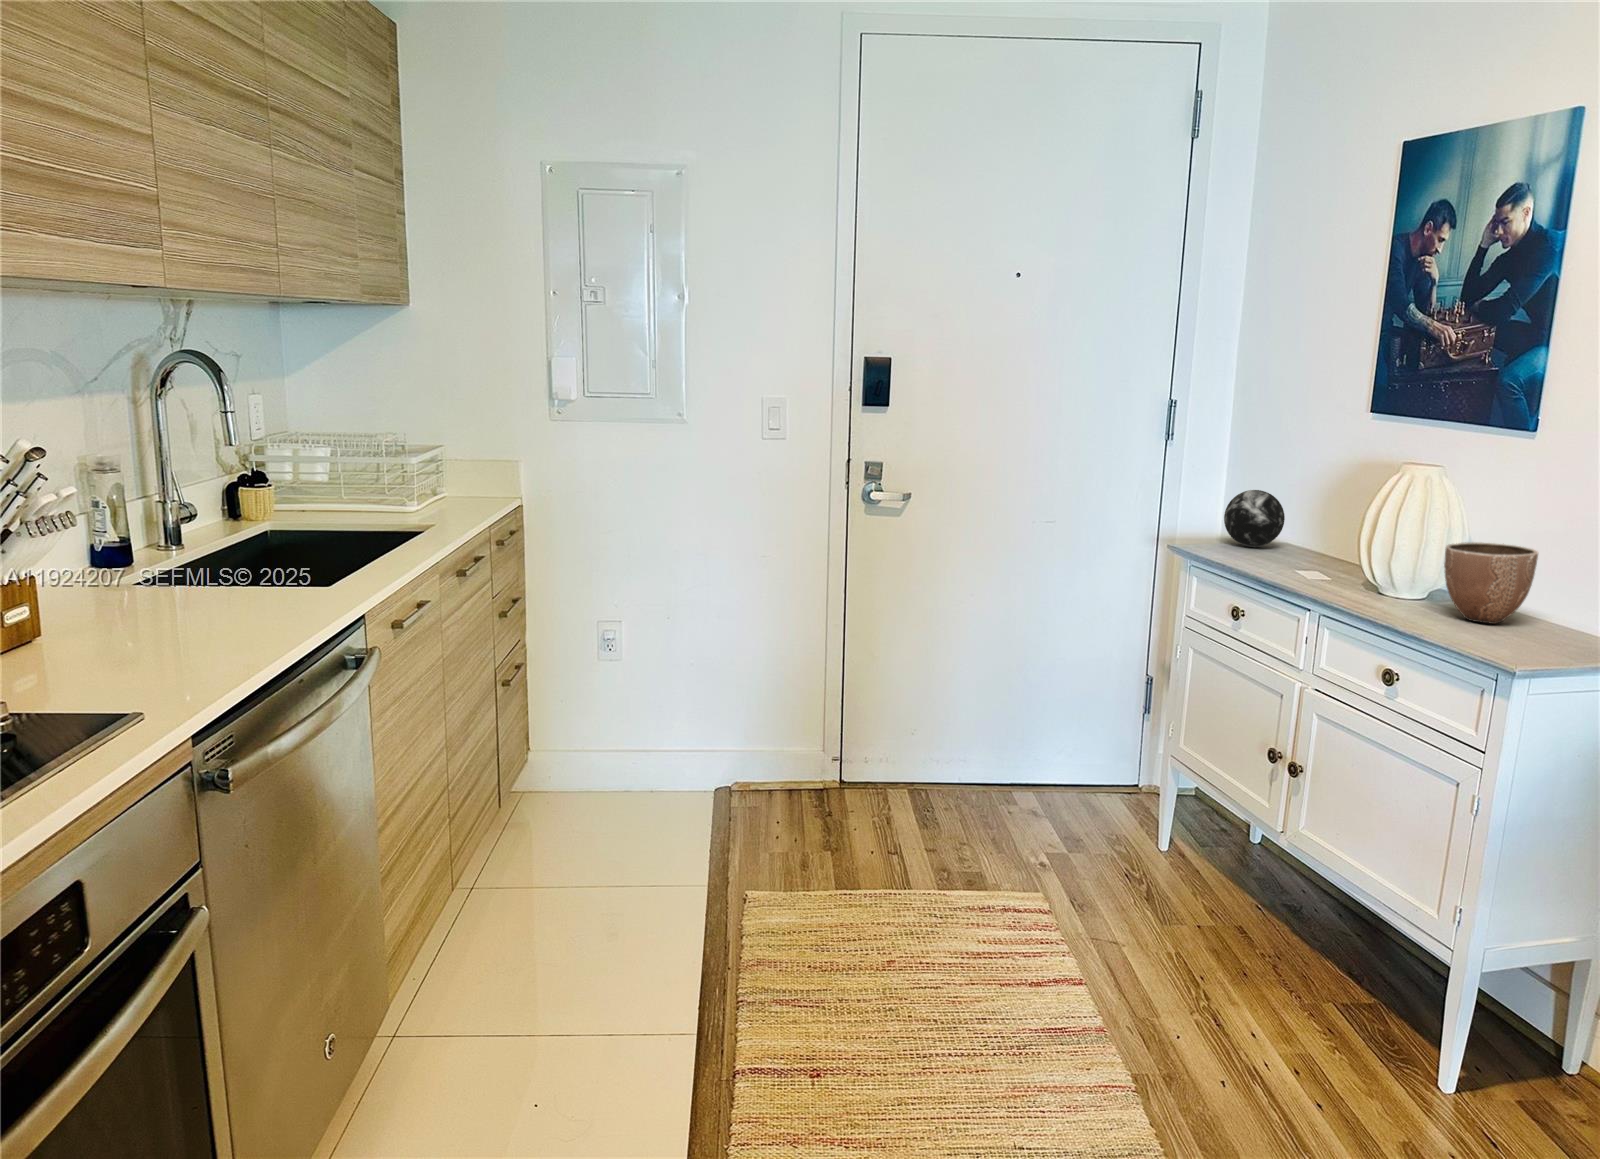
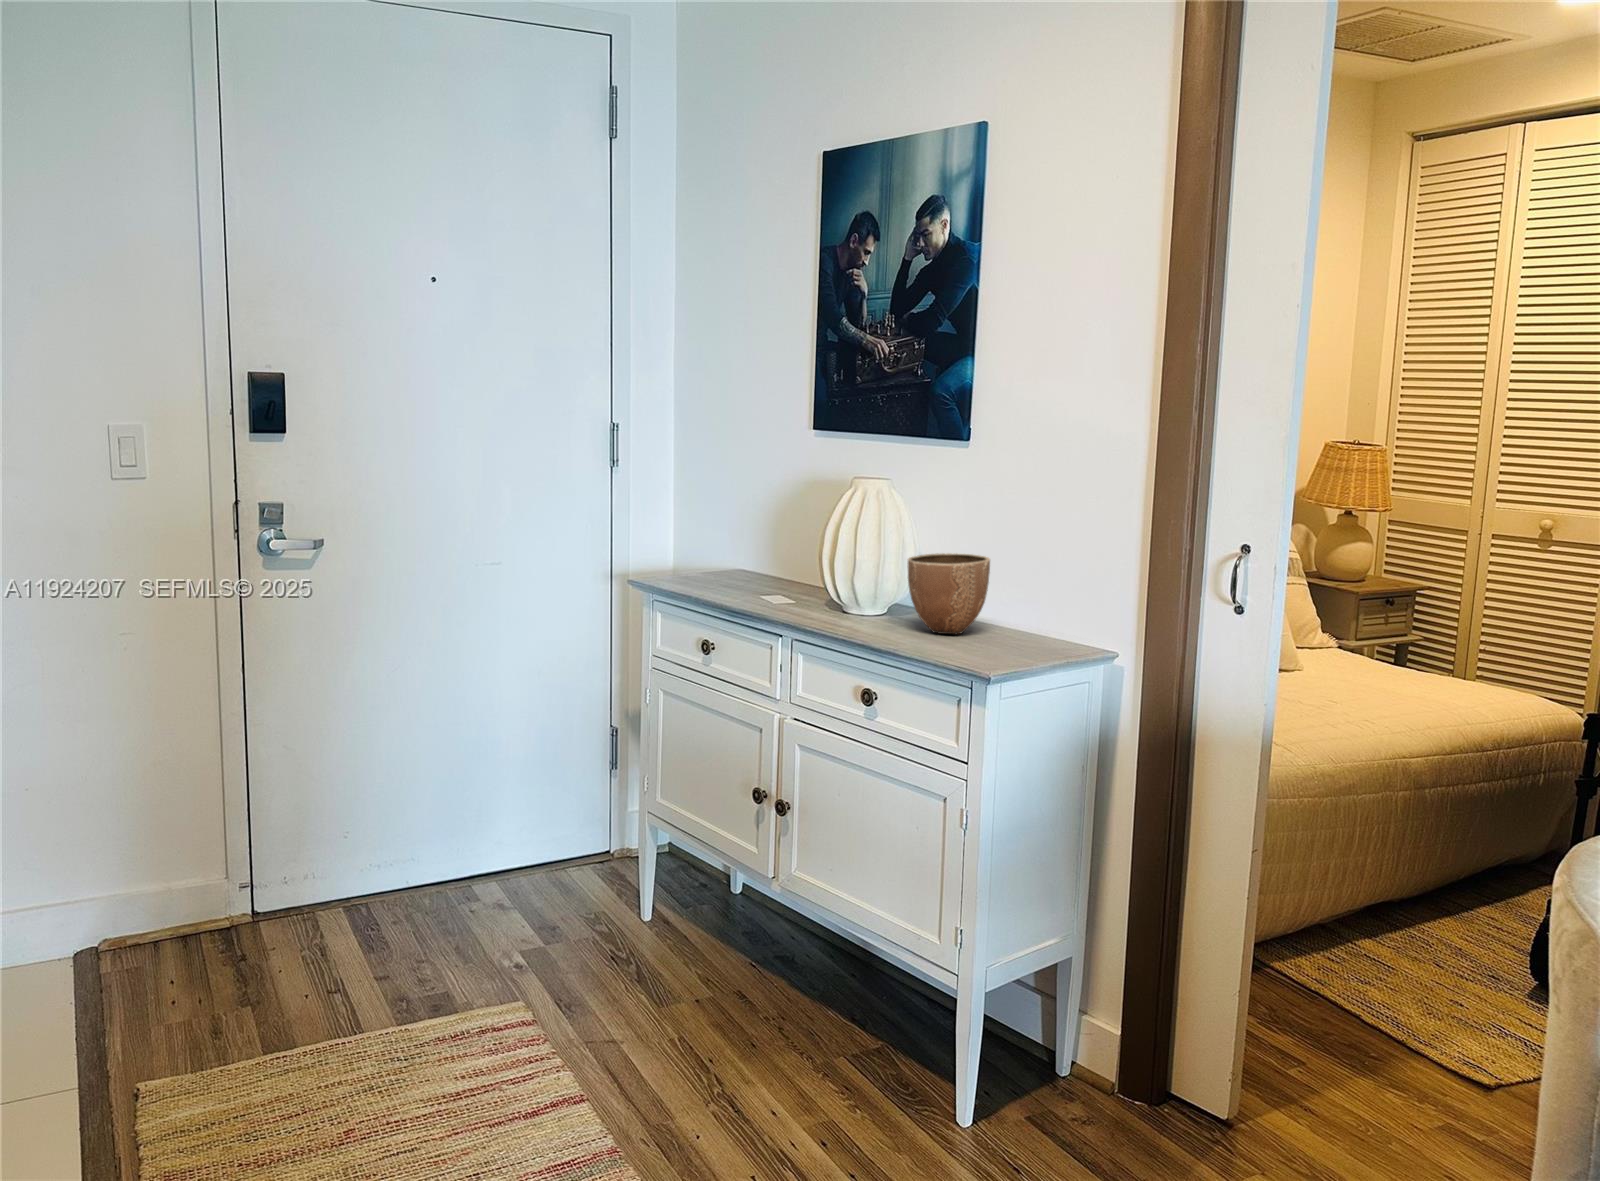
decorative orb: present [1224,490,1285,547] -> none [679,518,739,579]

